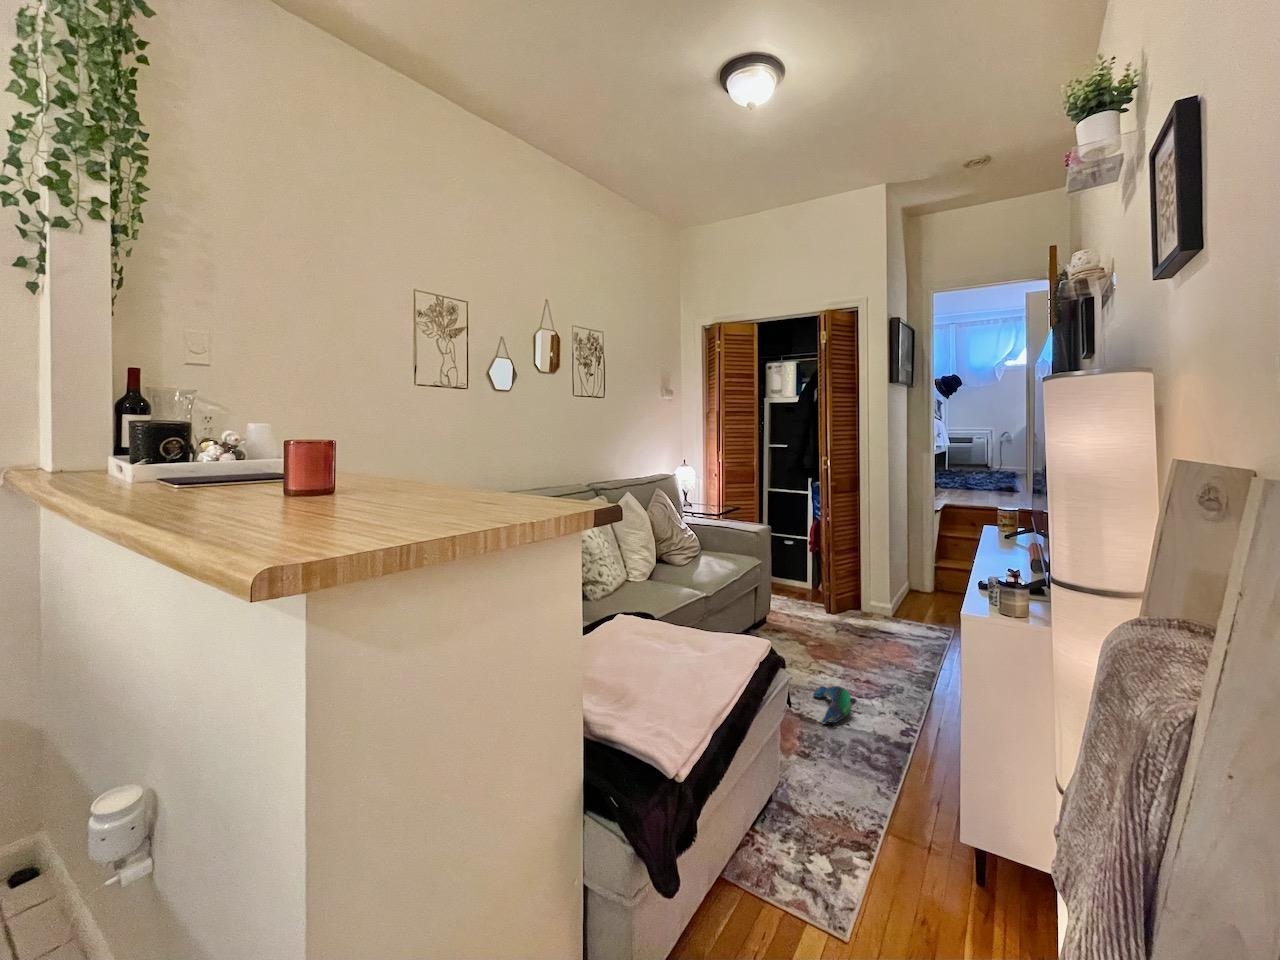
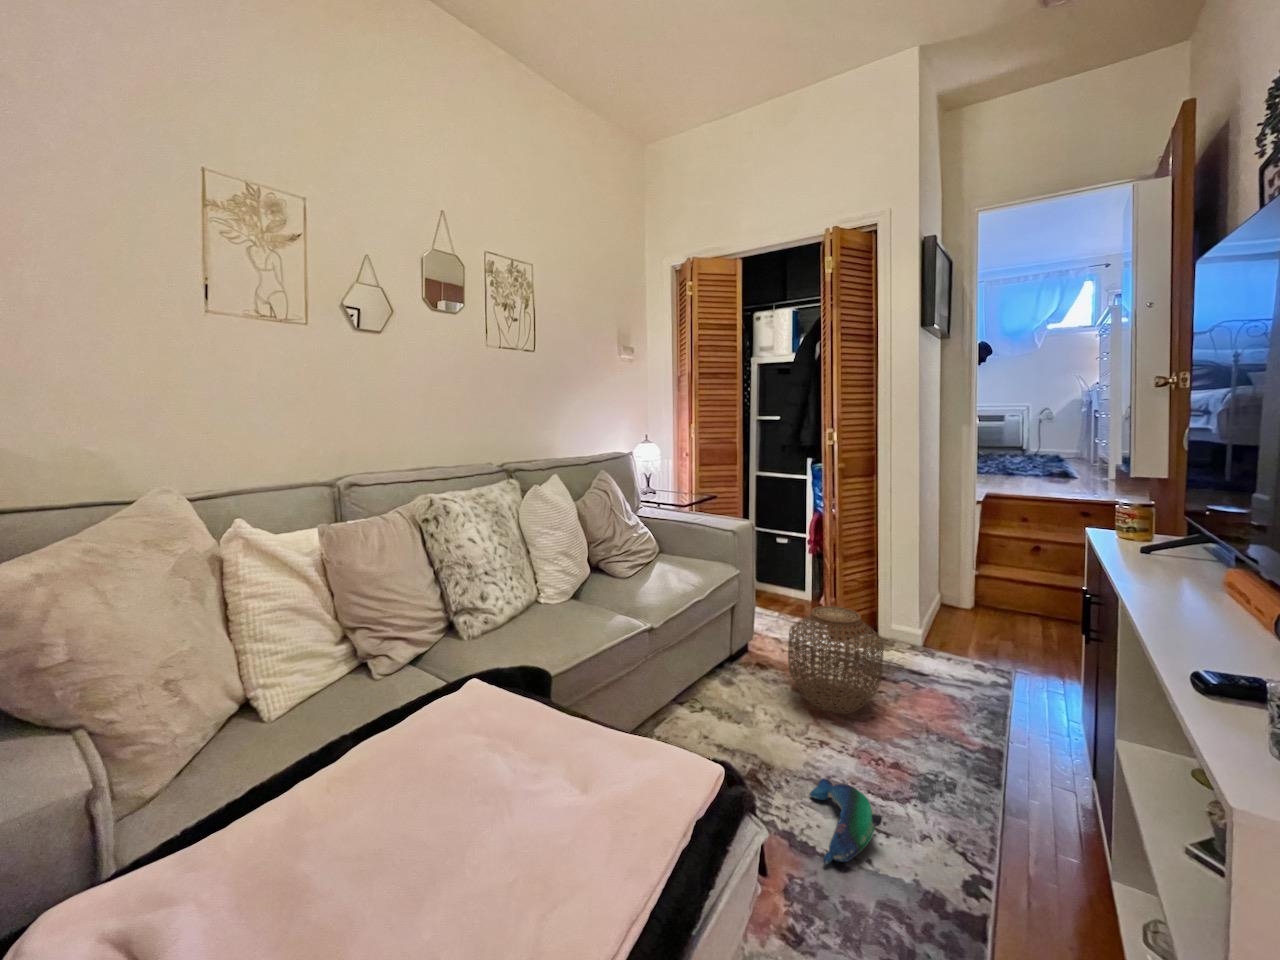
woven basket: none [796,584,861,656] -> present [788,606,884,713]

